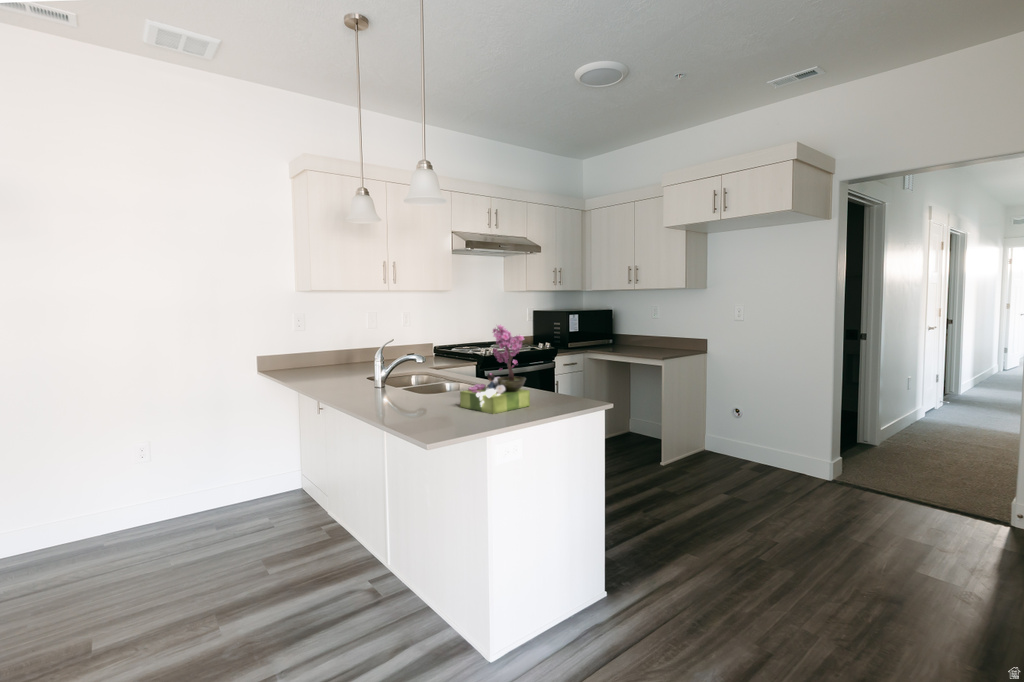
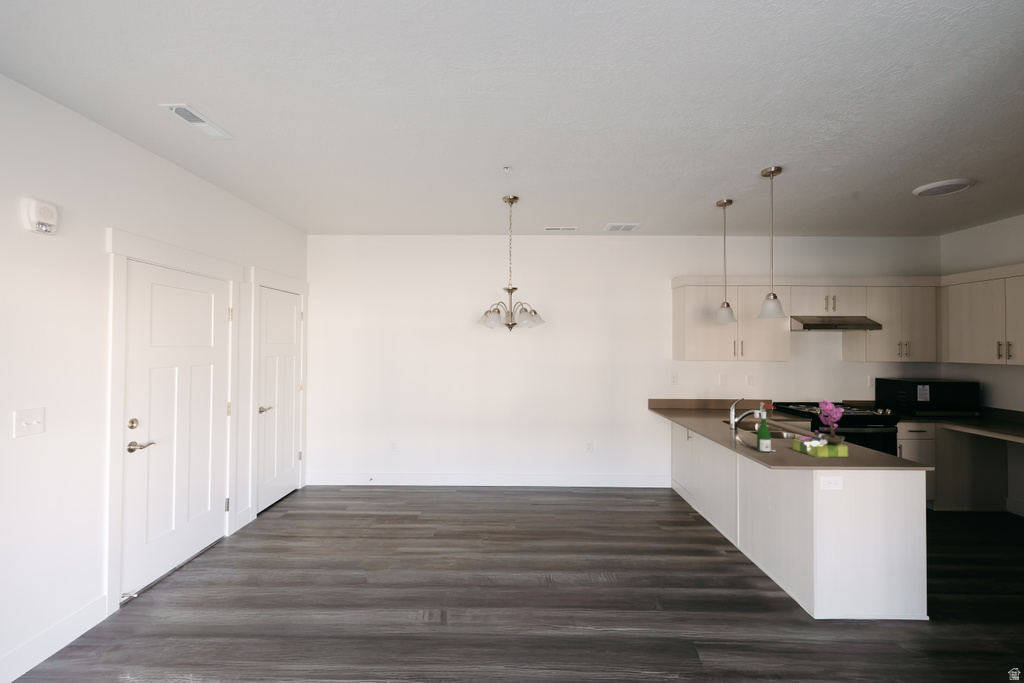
wine bottle: none [403,335,437,419] -> present [754,402,775,452]

